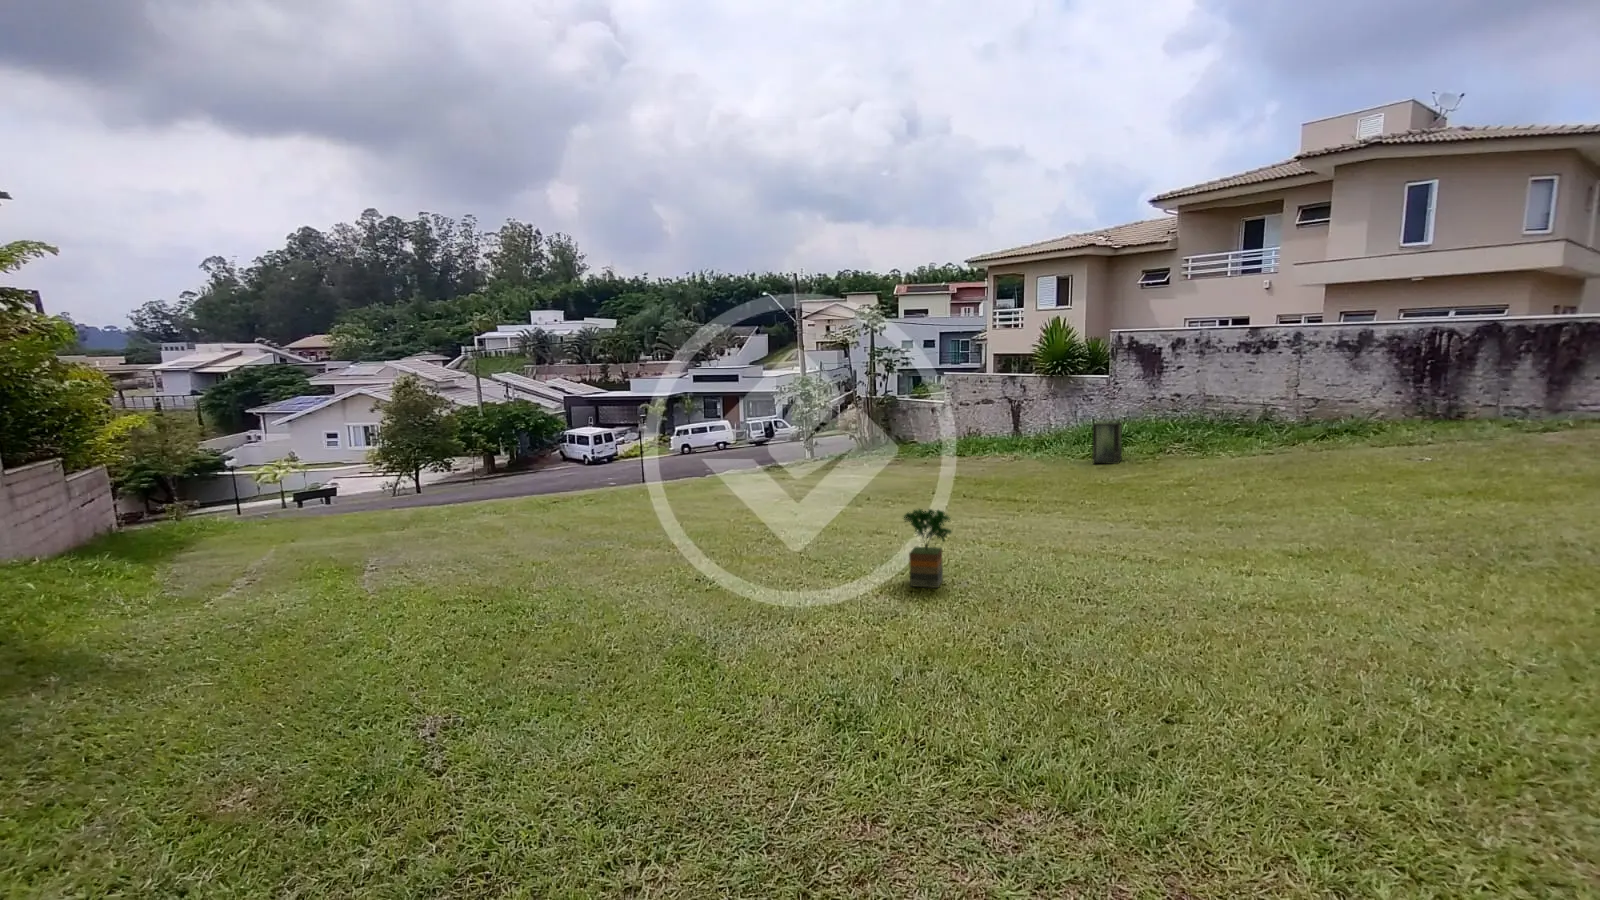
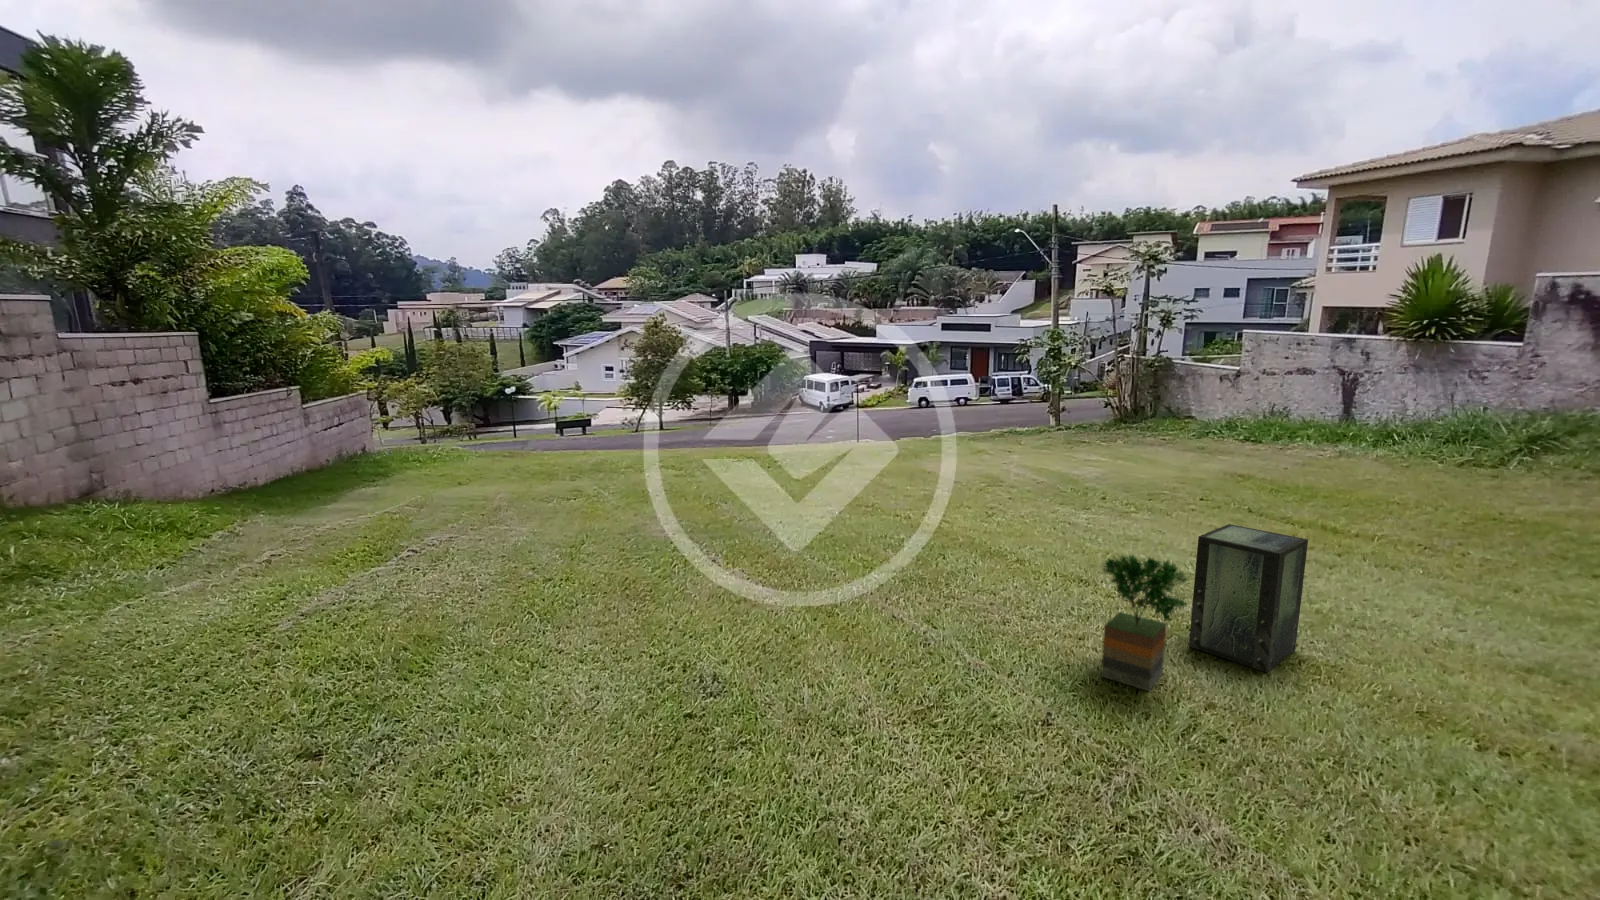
storage box: present [1093,422,1122,464] -> present [1189,524,1308,672]

